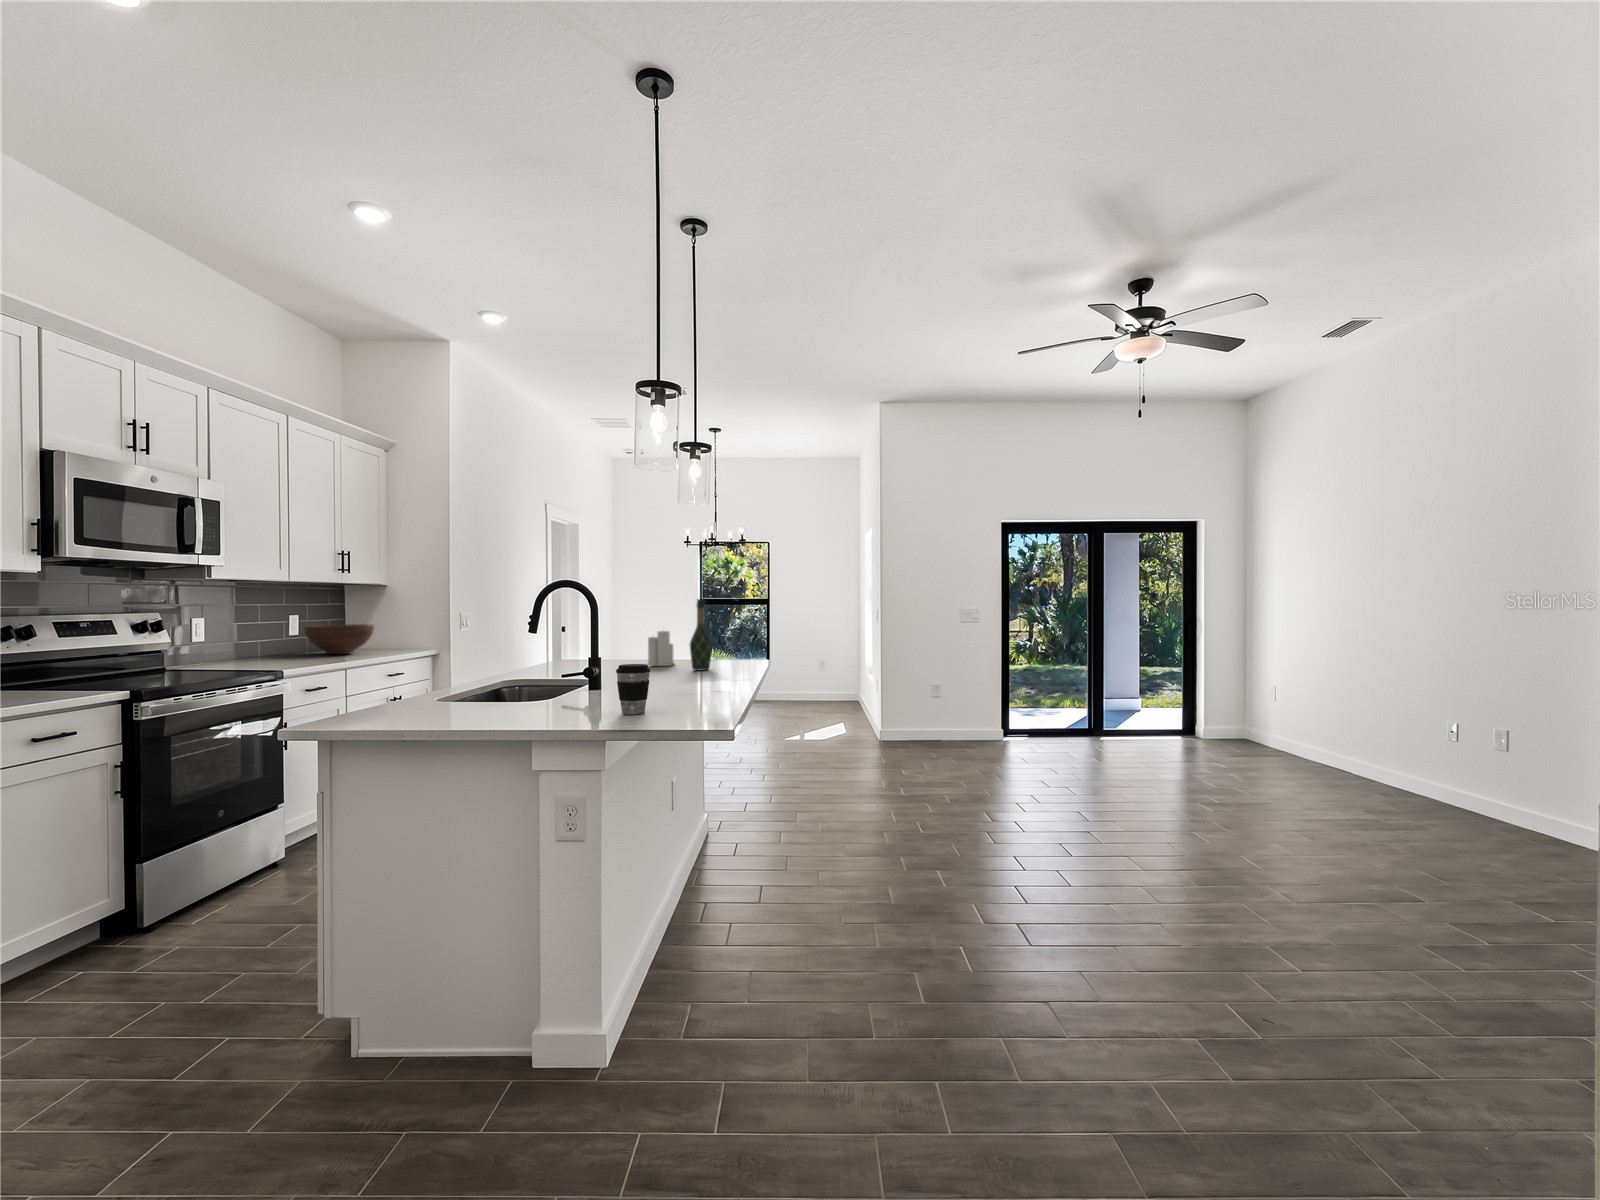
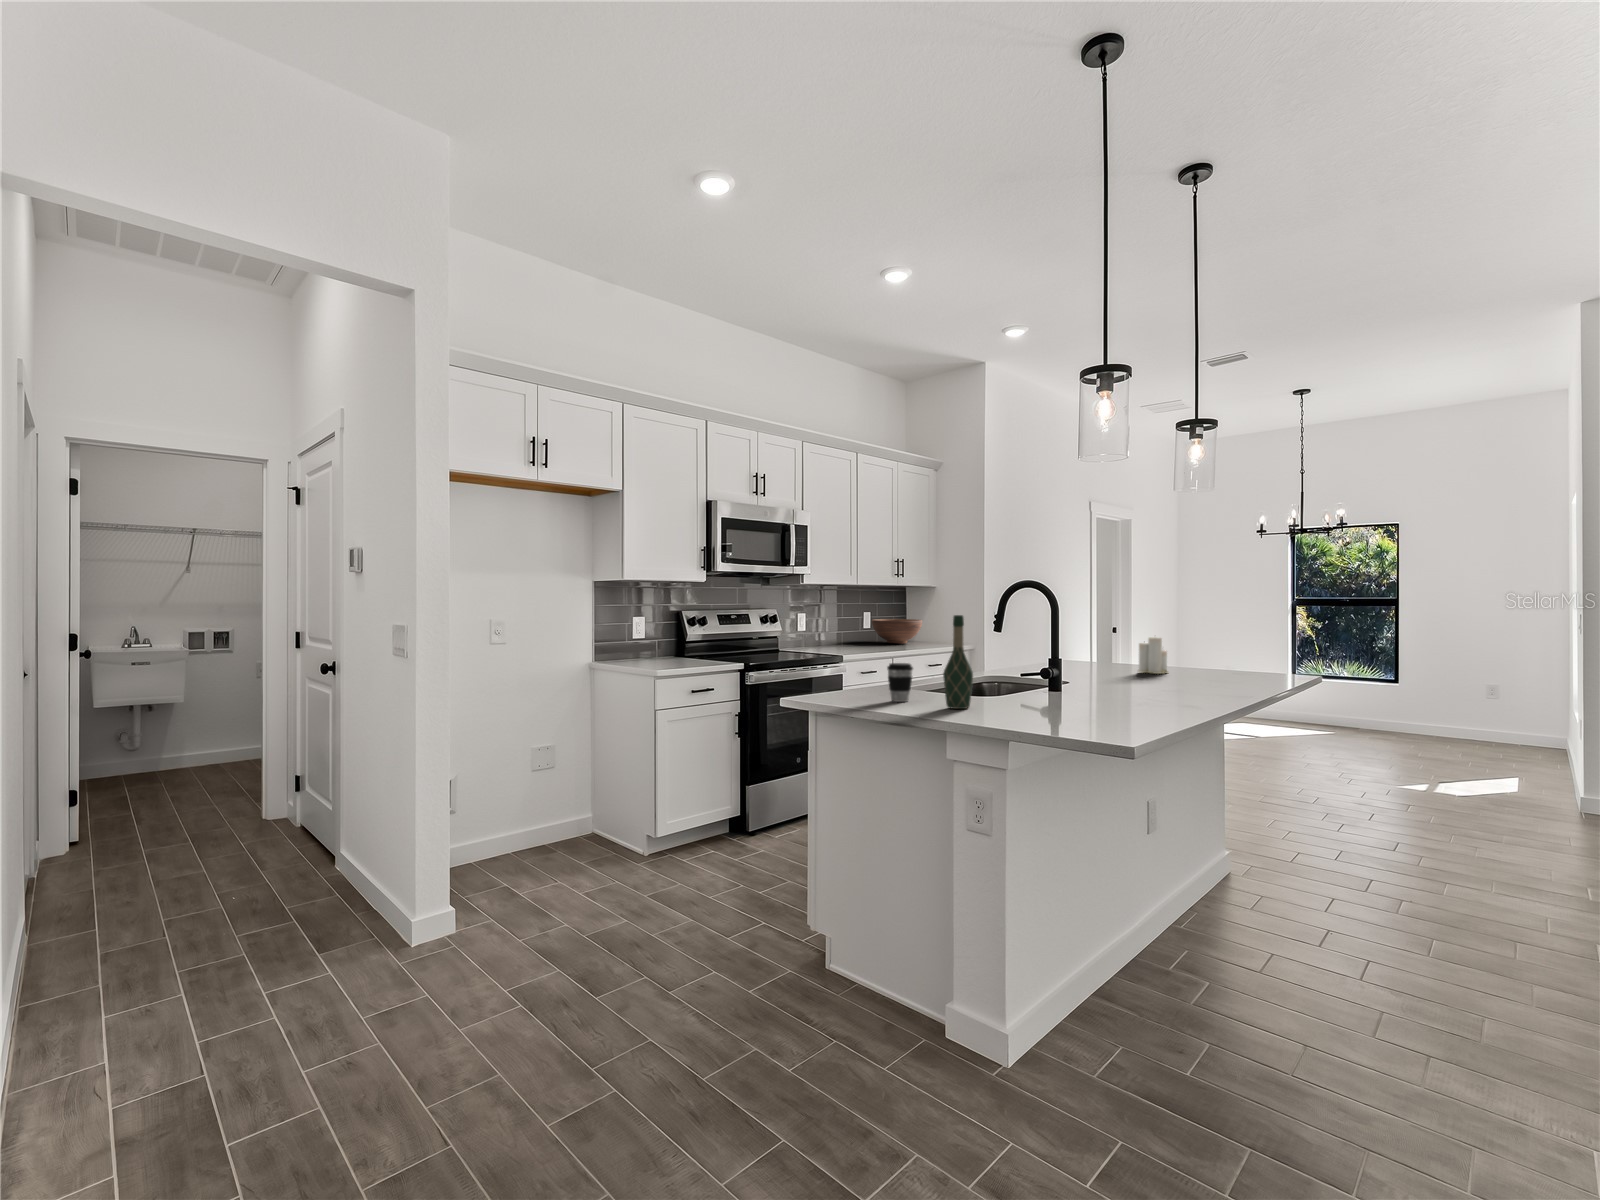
wine bottle: present [690,599,712,671] -> present [943,615,973,709]
coffee cup: present [616,664,650,715] -> present [887,663,913,702]

